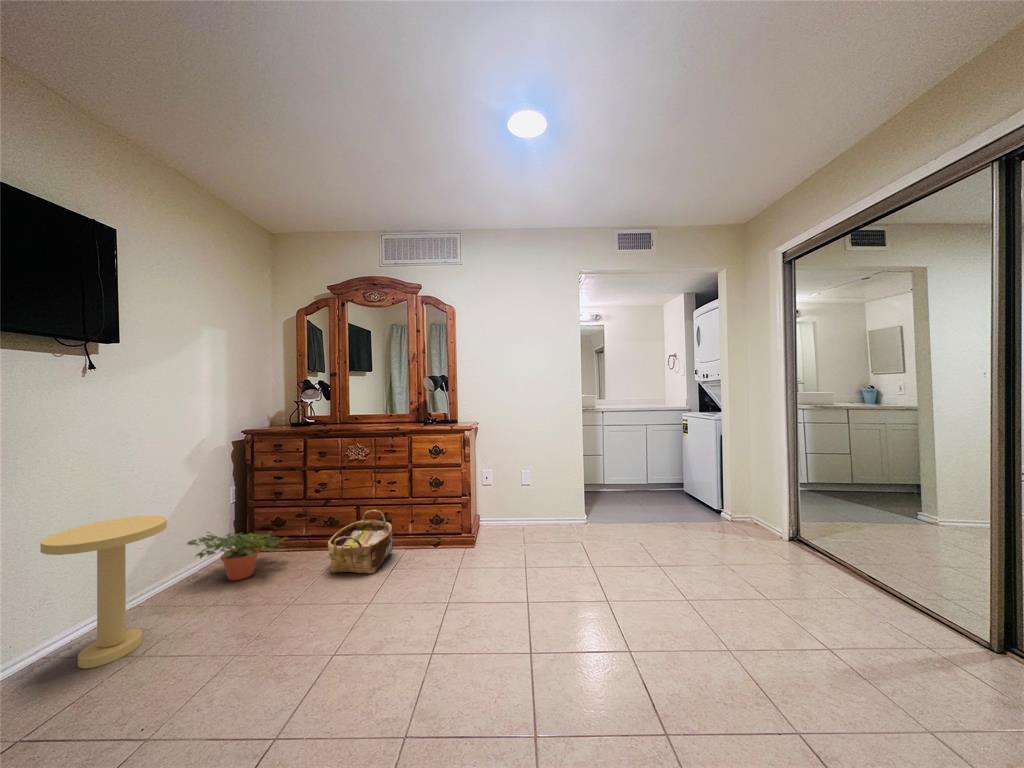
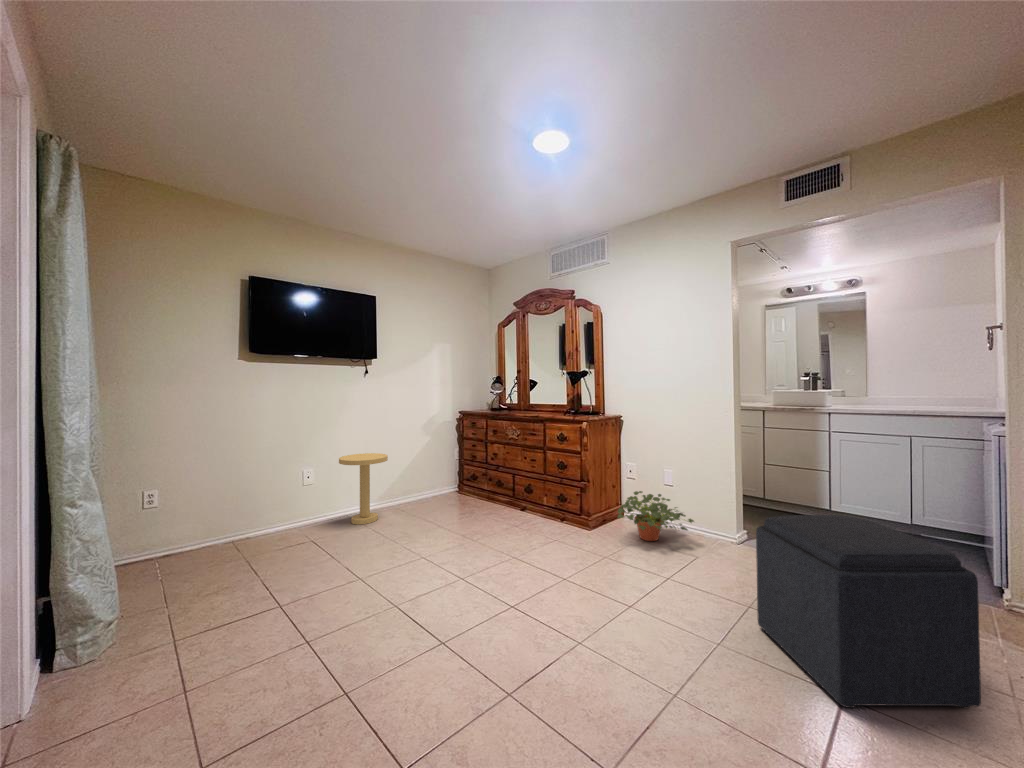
ottoman: none [689,476,811,604] -> present [756,515,981,709]
woven basket: present [328,510,393,574] -> none [476,479,528,524]
potted plant: present [187,532,288,581] -> present [618,491,694,541]

